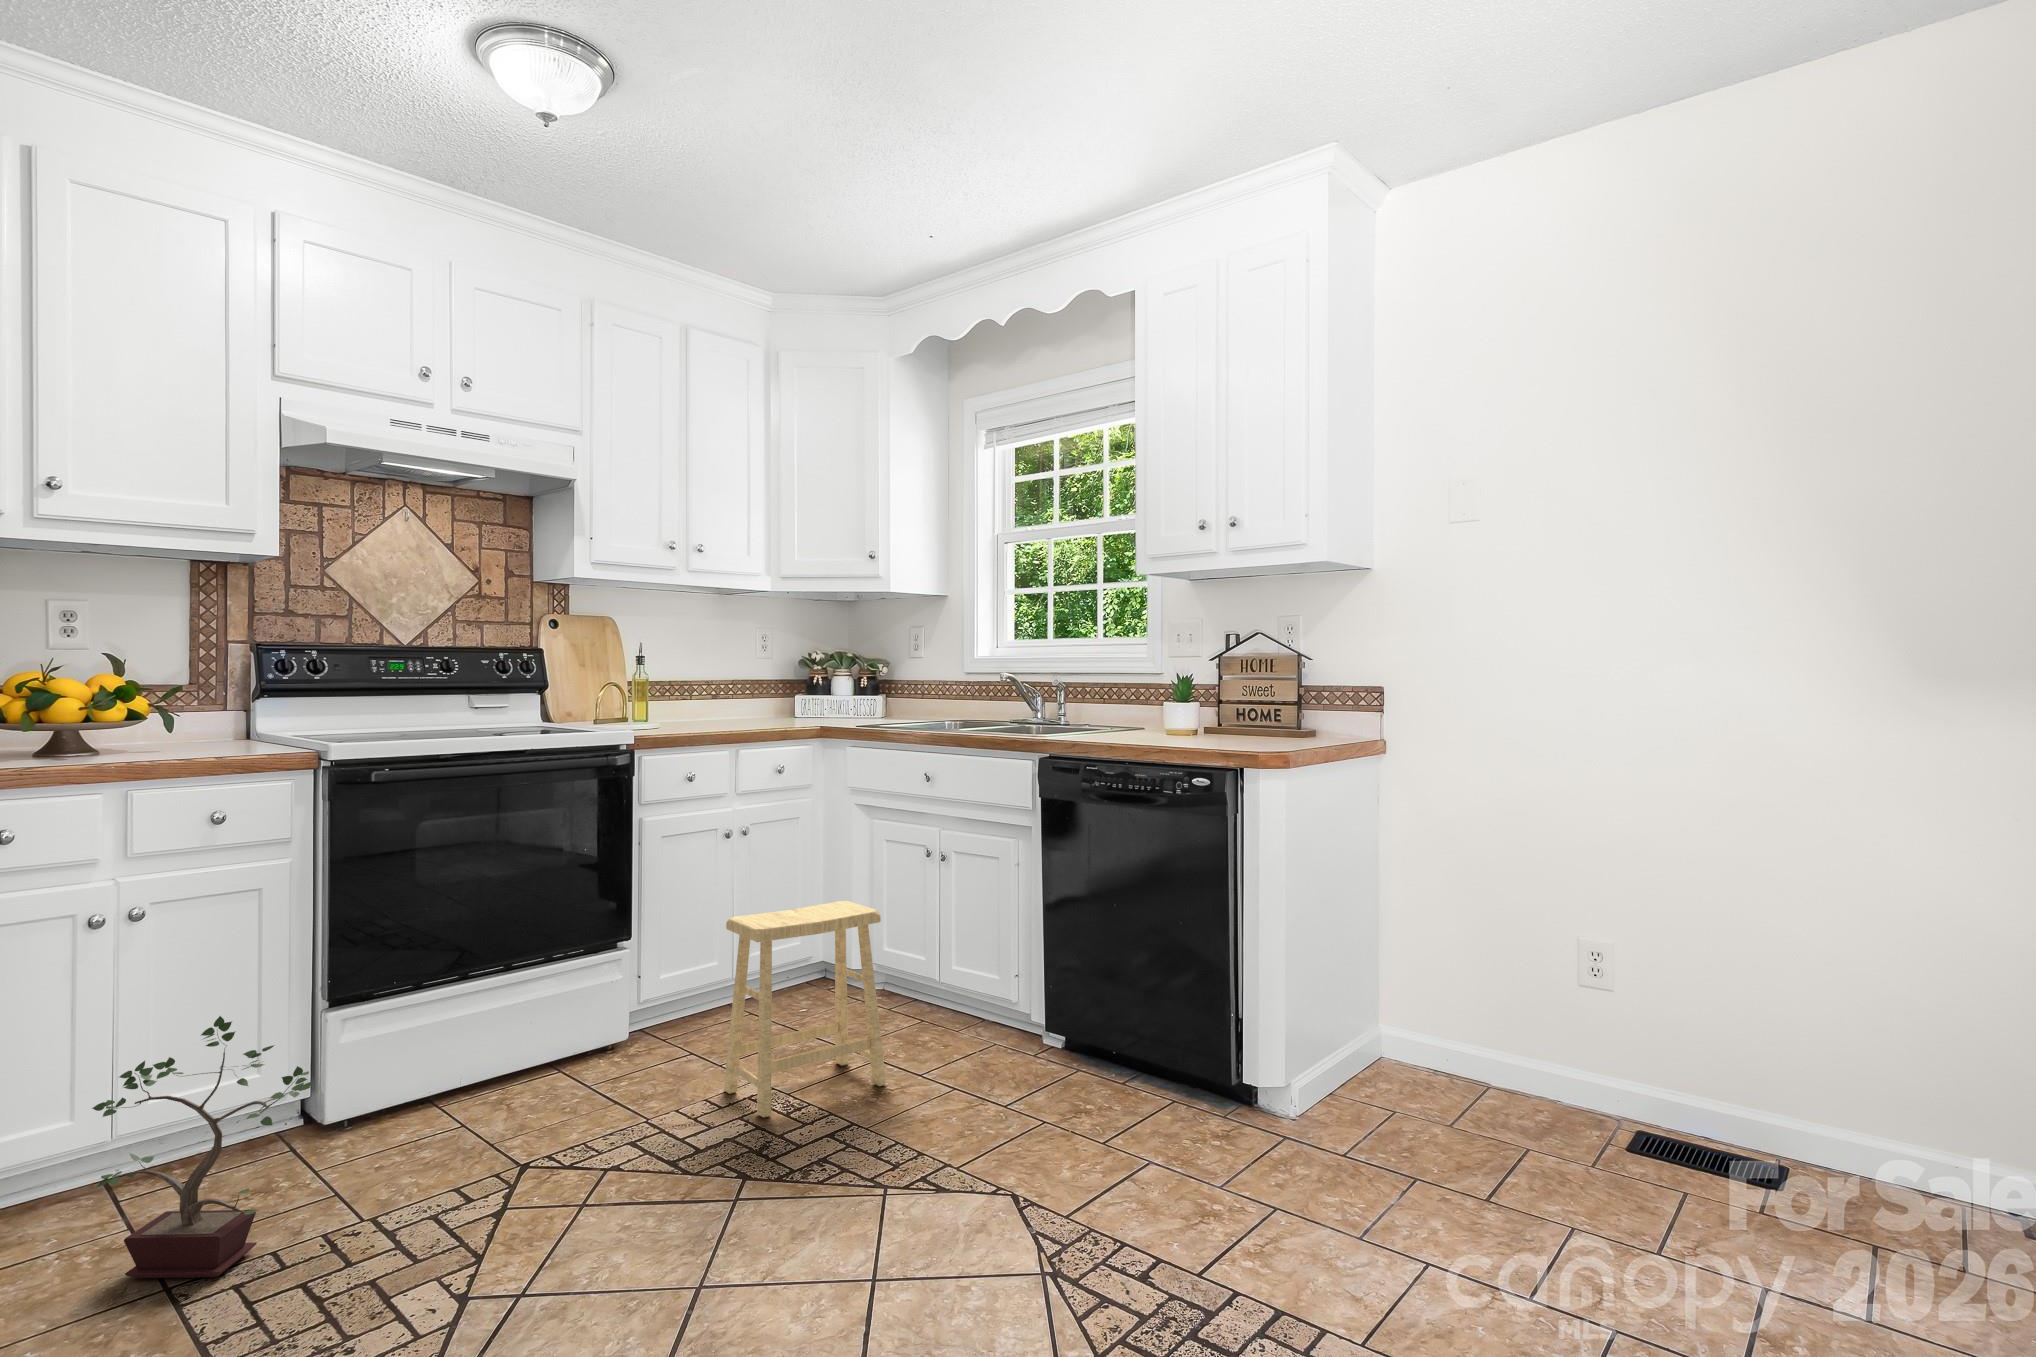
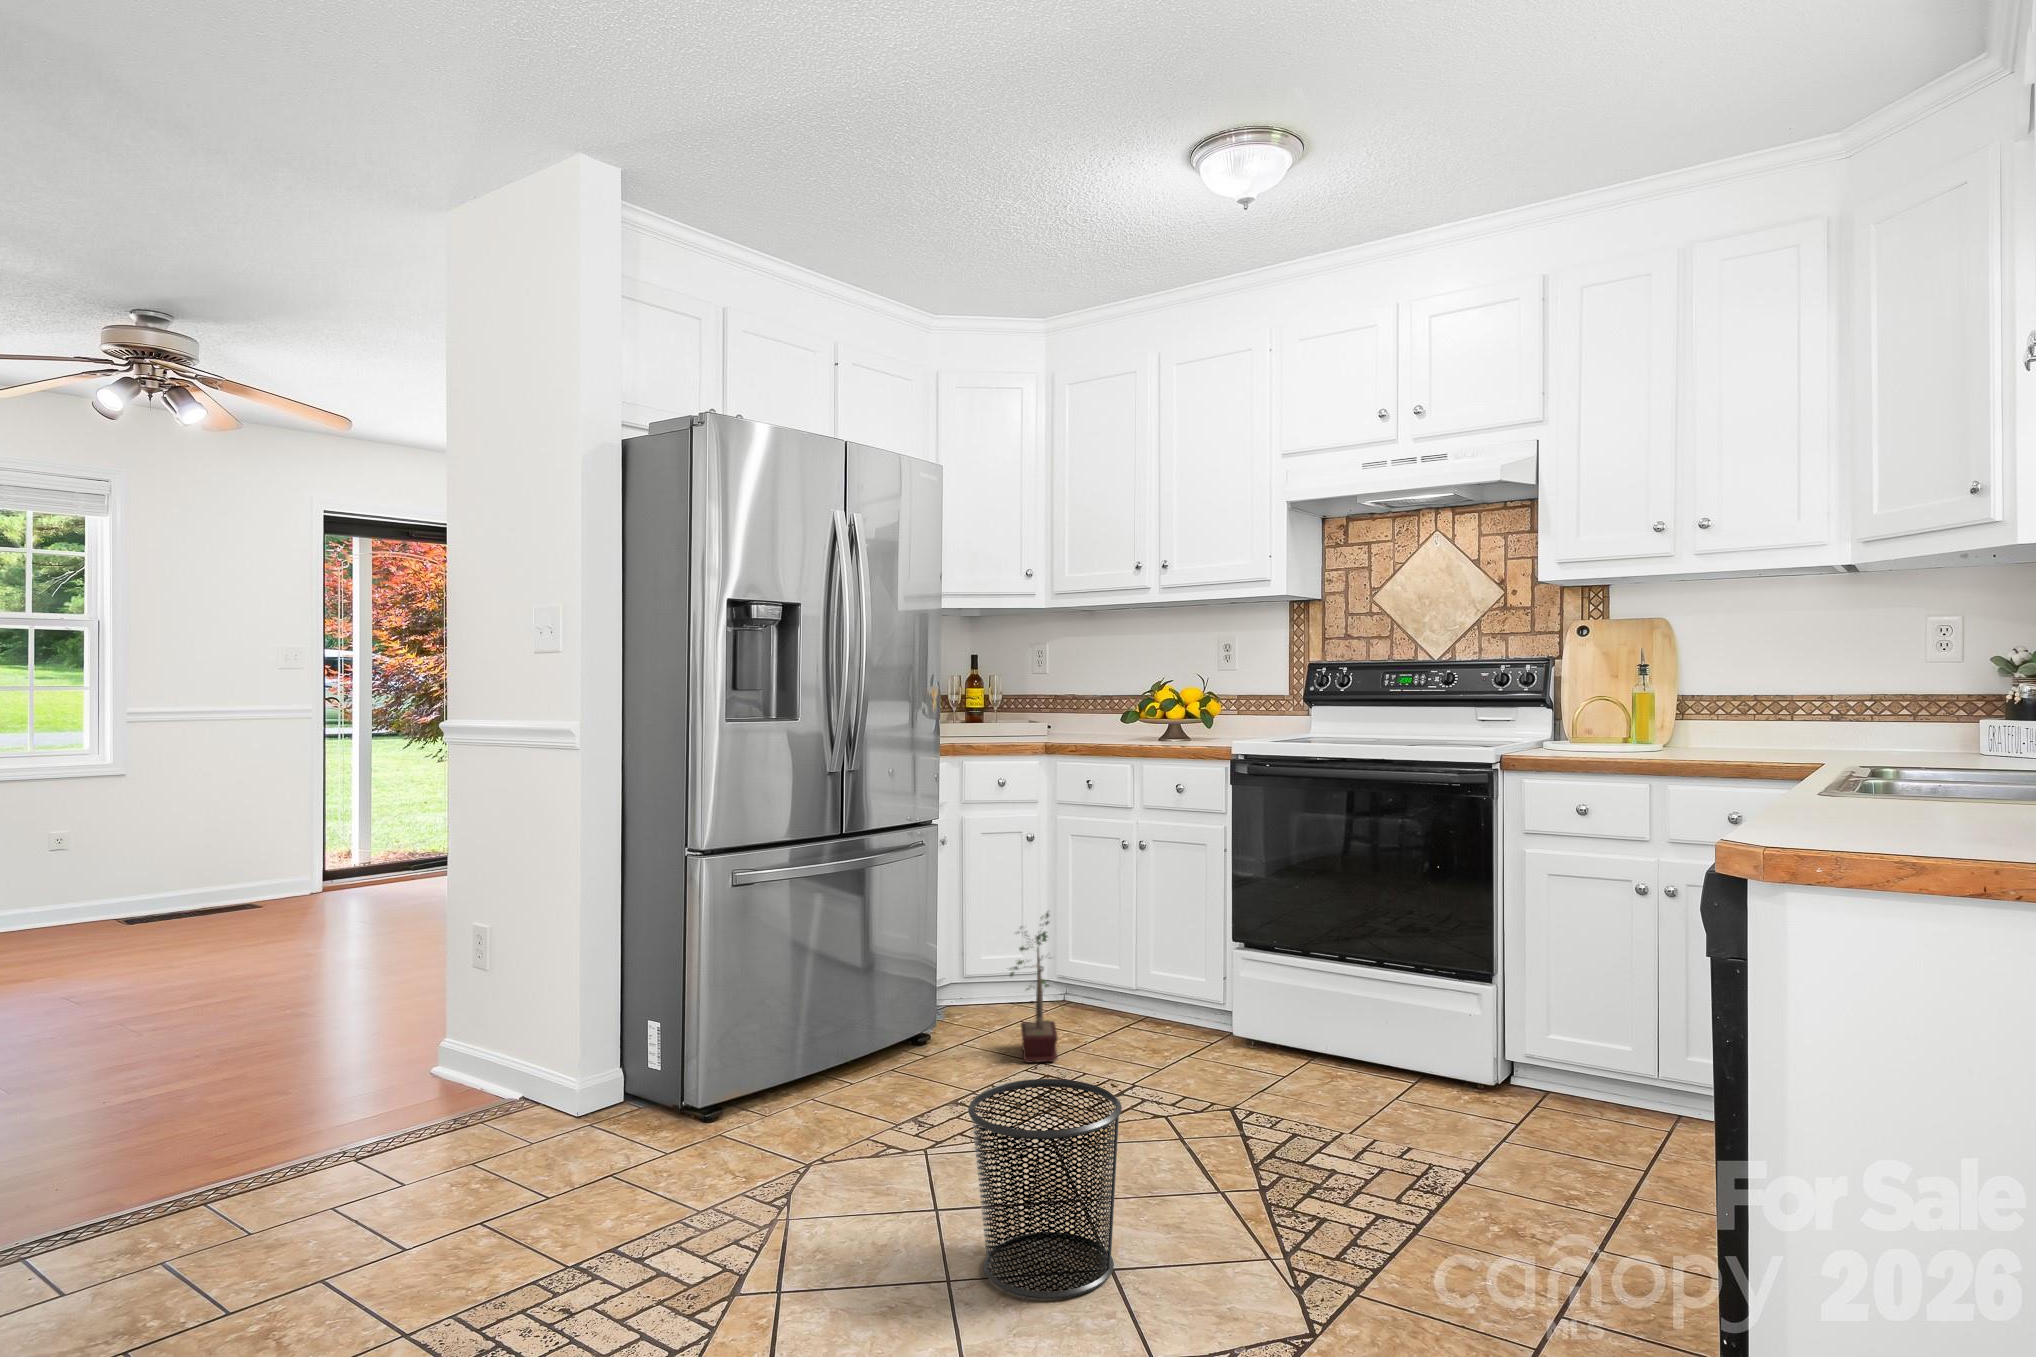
footstool: present [724,901,886,1118] -> none [1333,960,1530,1222]
waste bin: none [825,1061,990,1300] -> present [968,1079,1122,1299]

